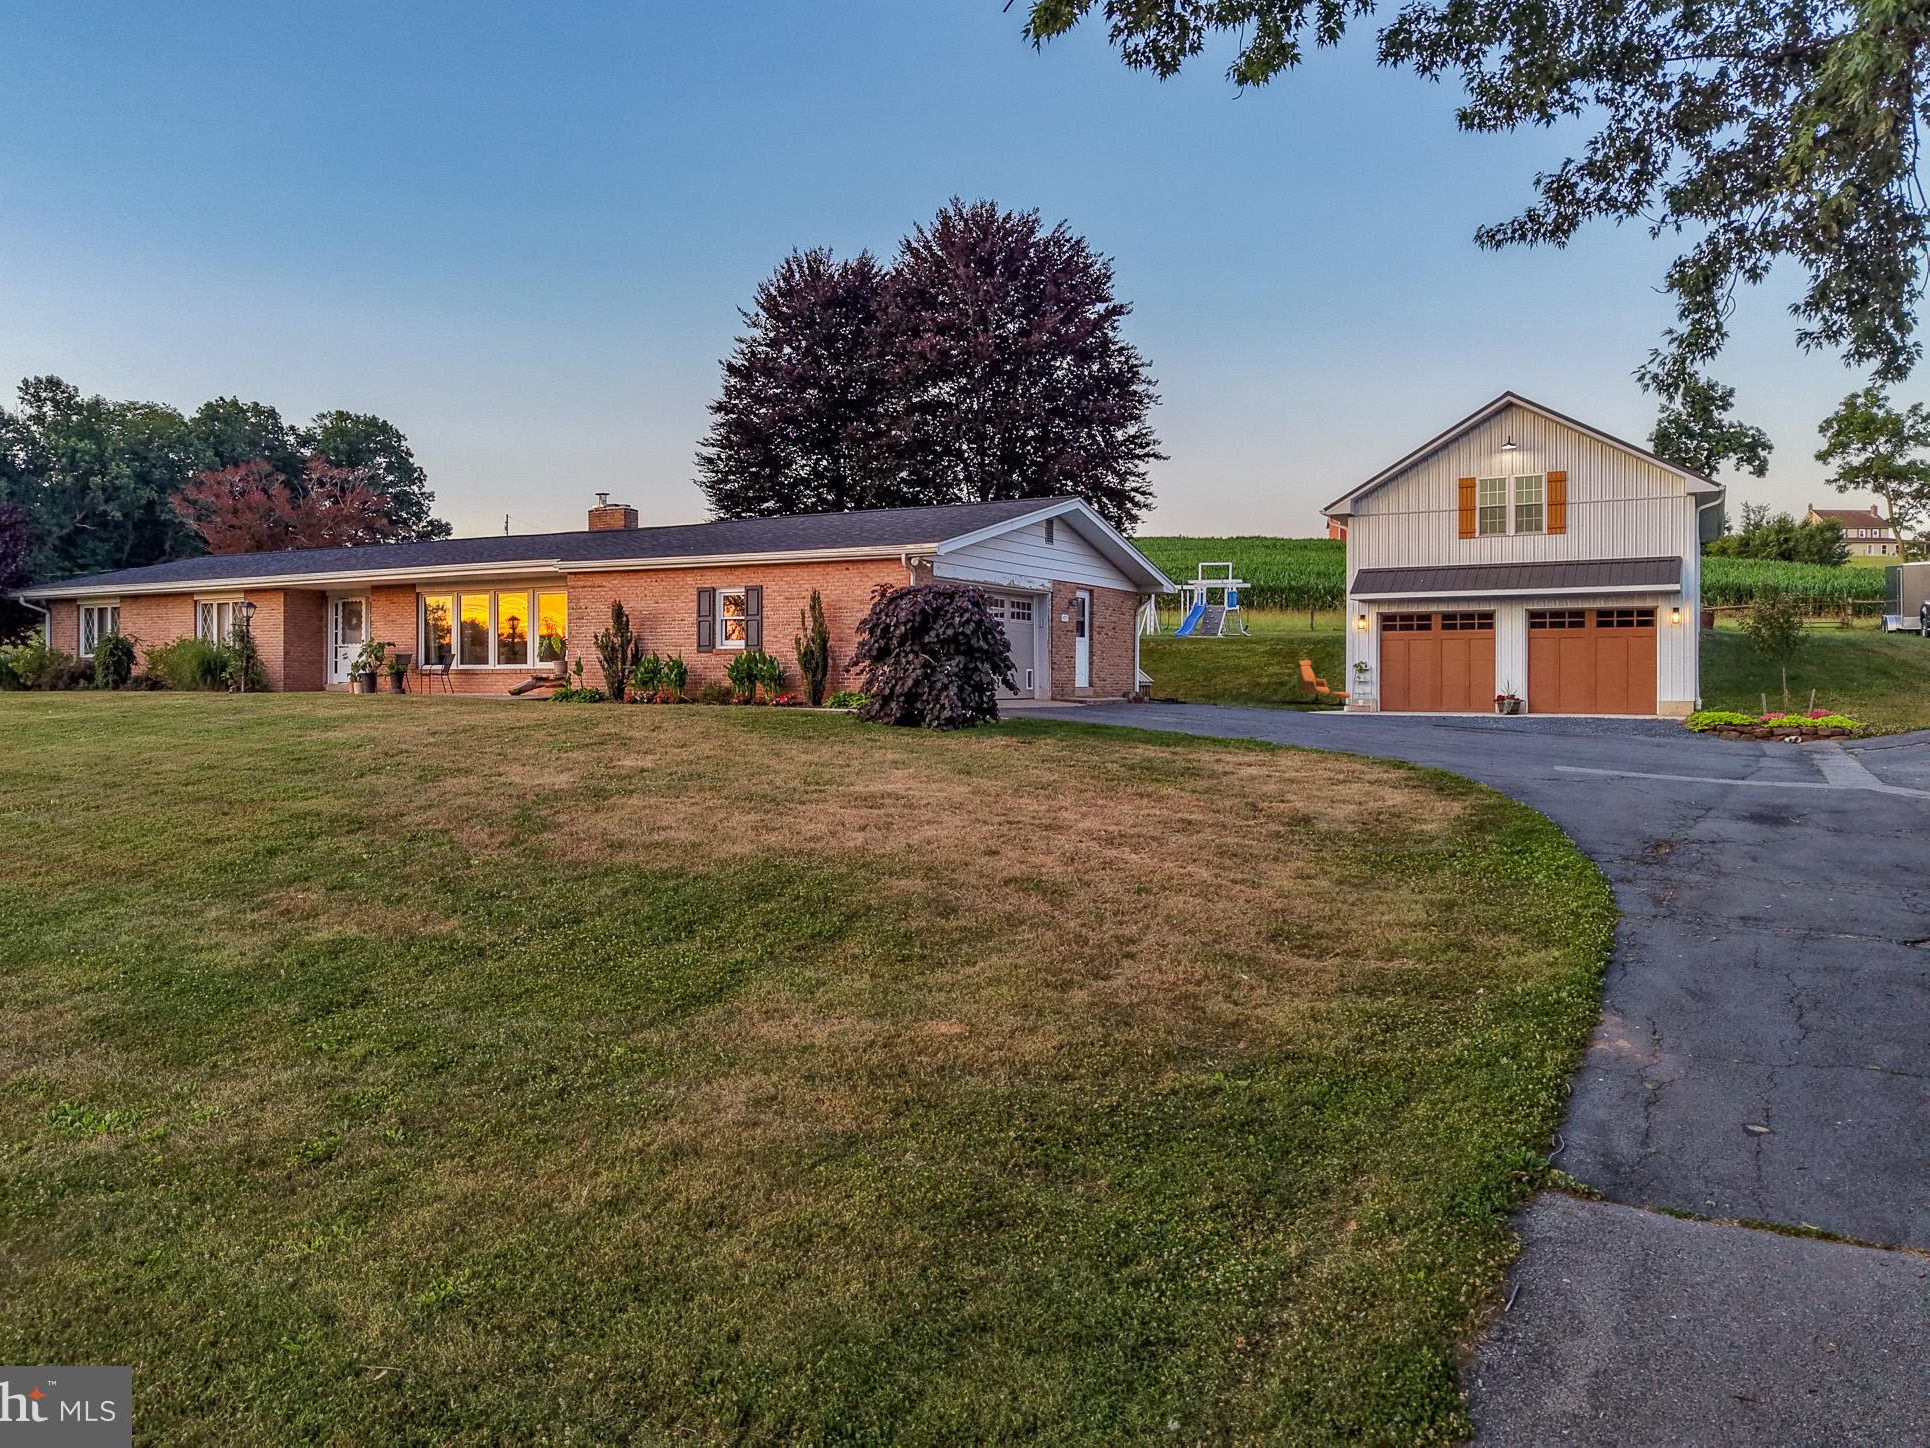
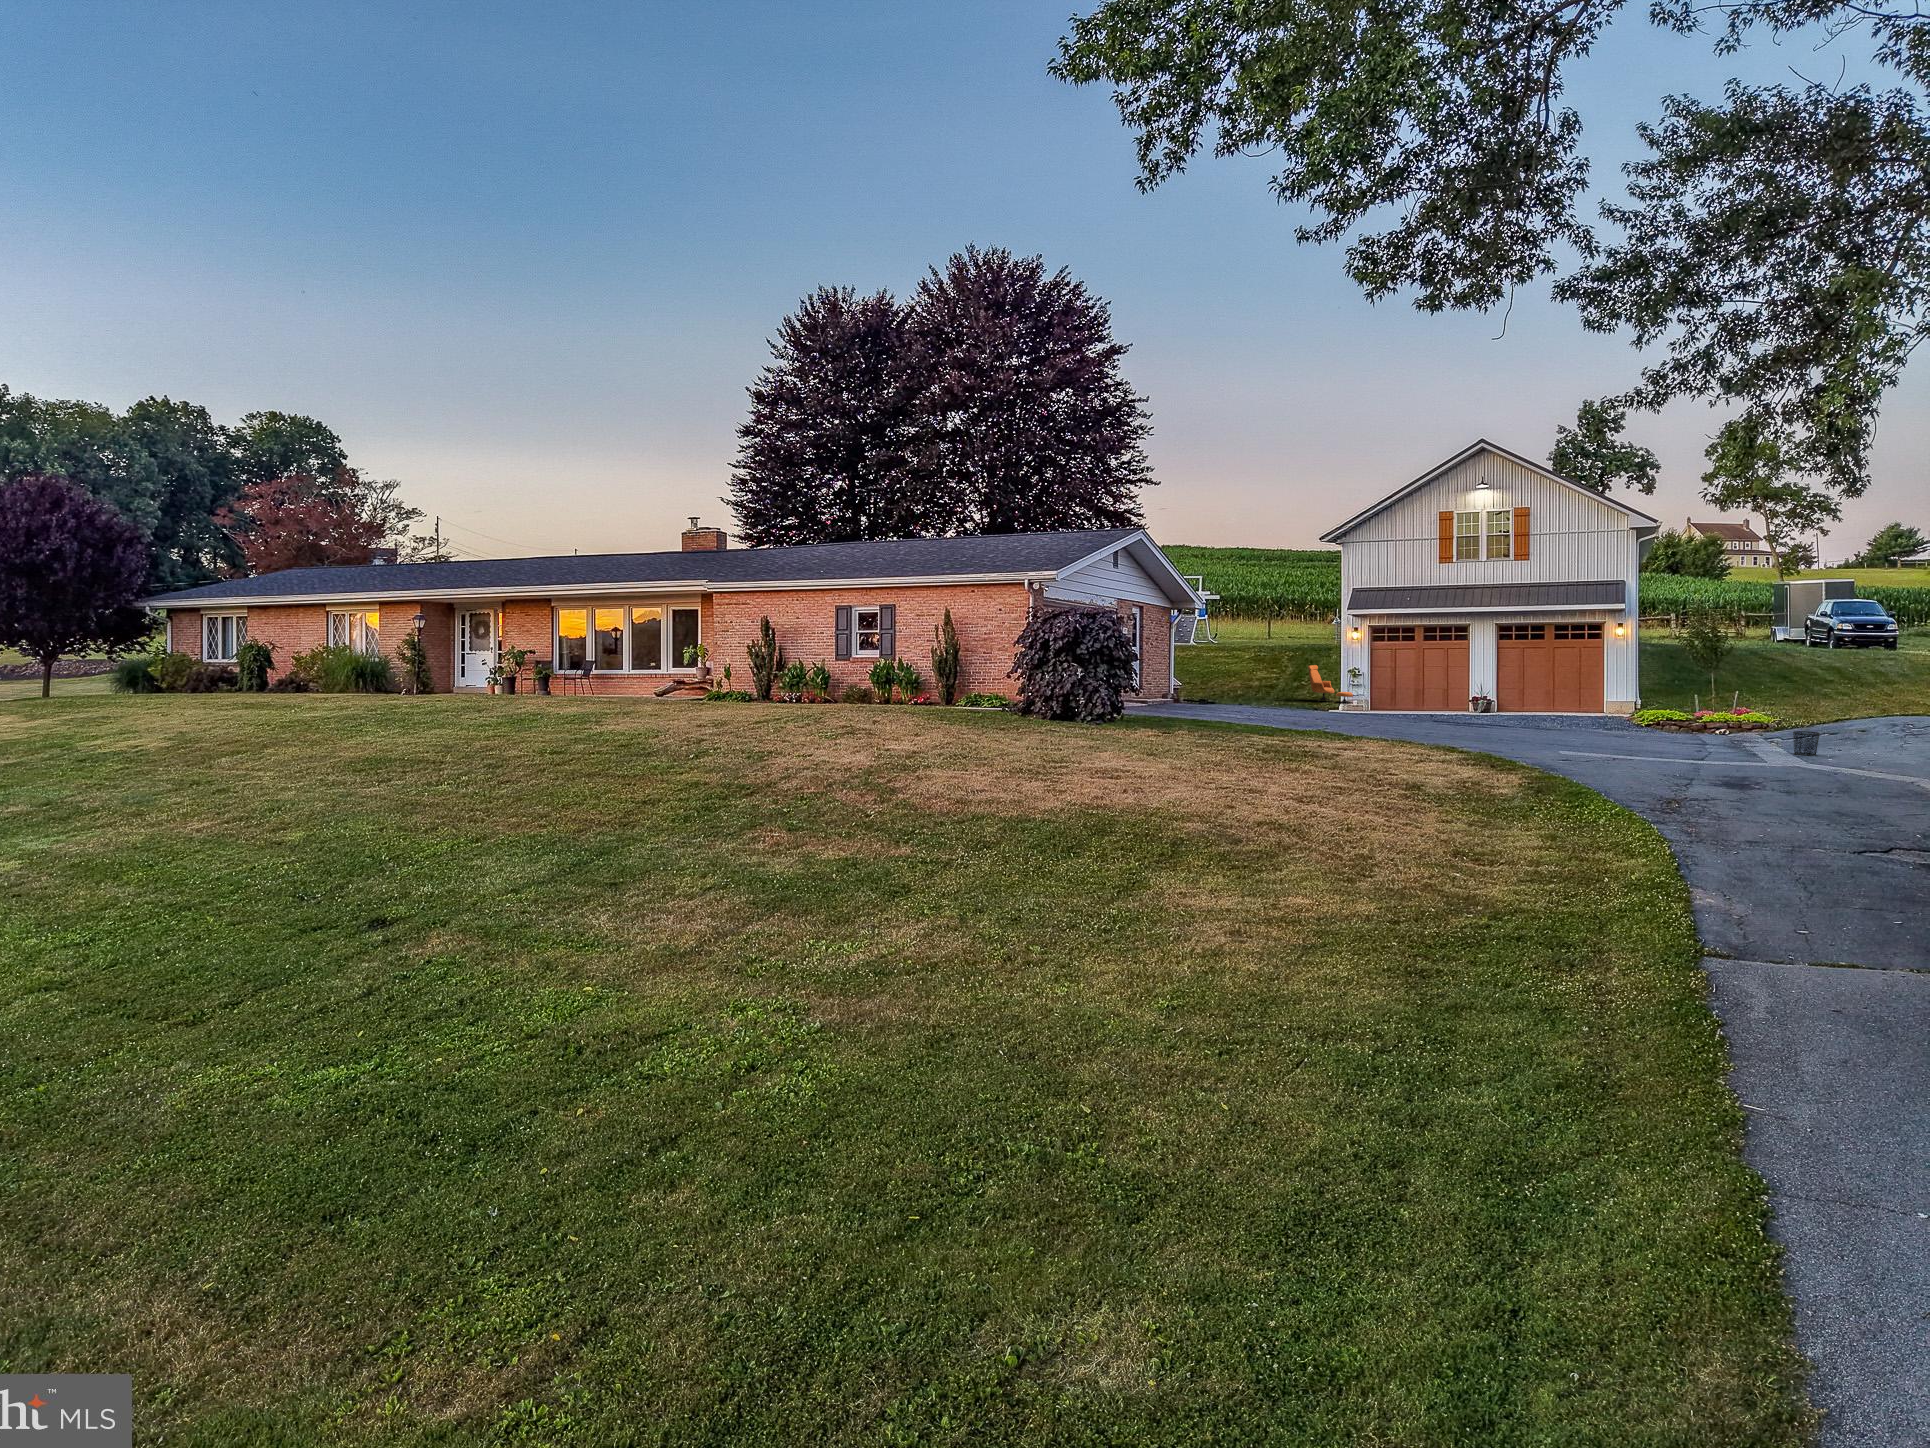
trash can: none [1852,742,1890,776] -> present [1793,731,1820,756]

